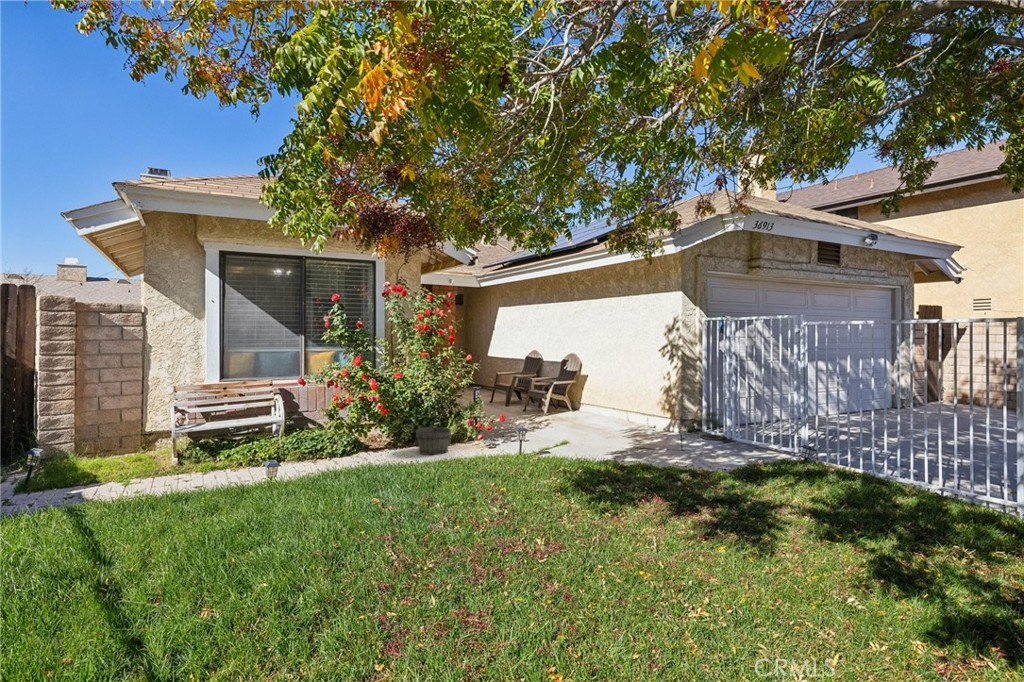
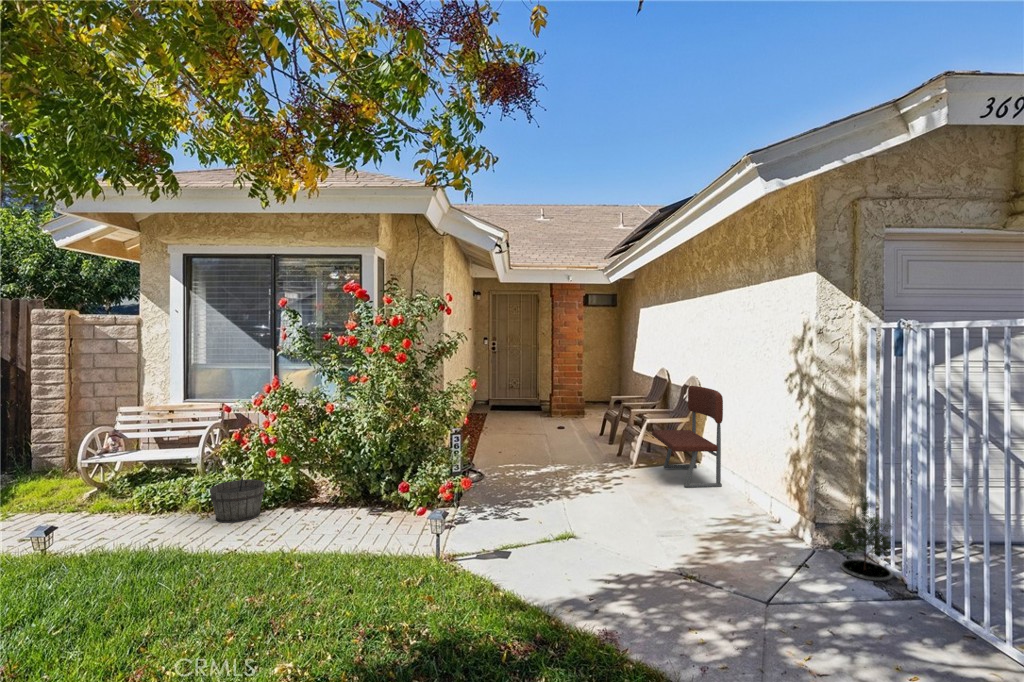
bench: none [555,358,608,419] -> present [652,386,723,488]
wooden bucket: present [416,426,451,455] -> present [210,474,265,523]

